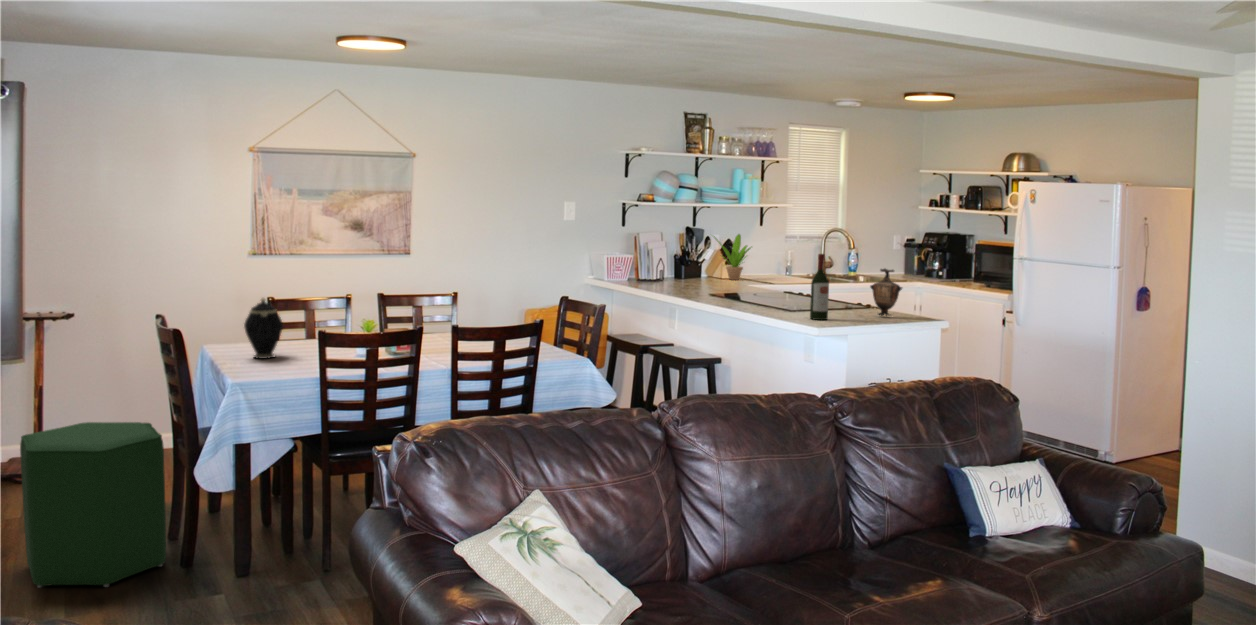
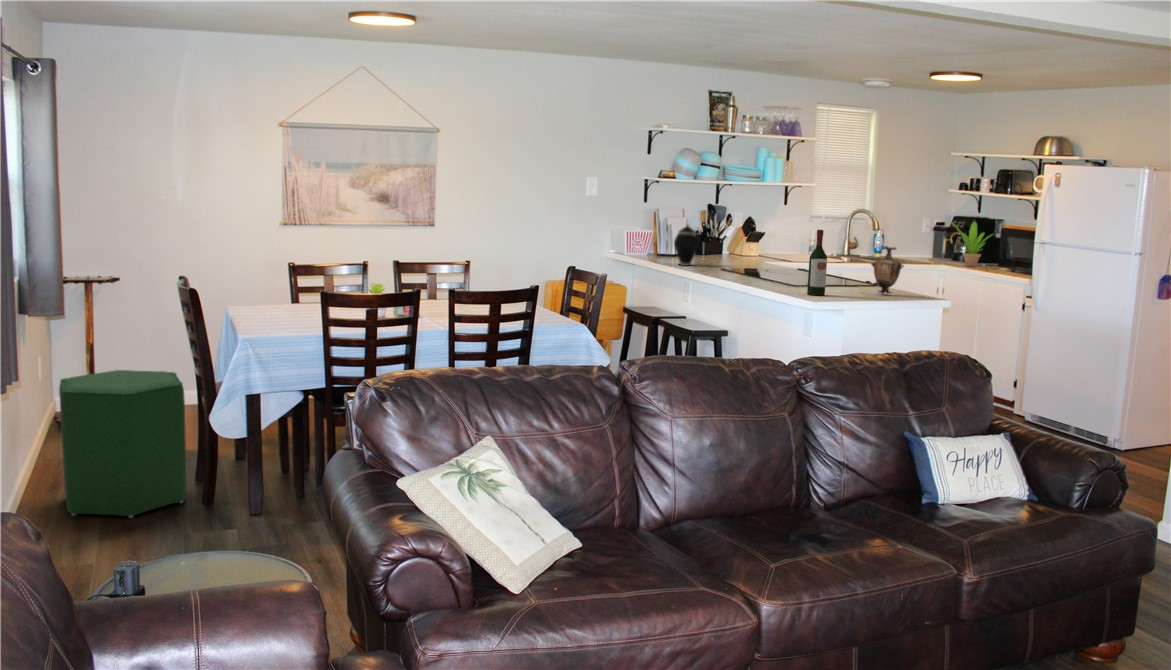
potted plant: present [714,234,752,280] -> present [951,222,991,267]
teapot: present [244,298,283,359] -> present [674,224,699,266]

